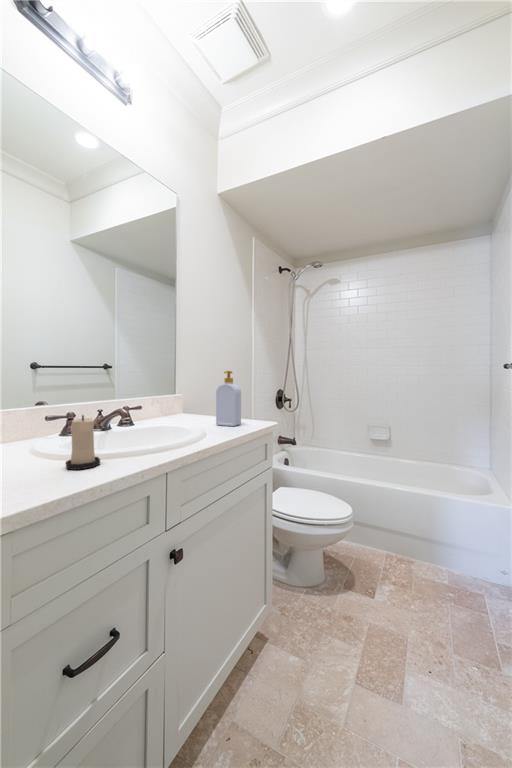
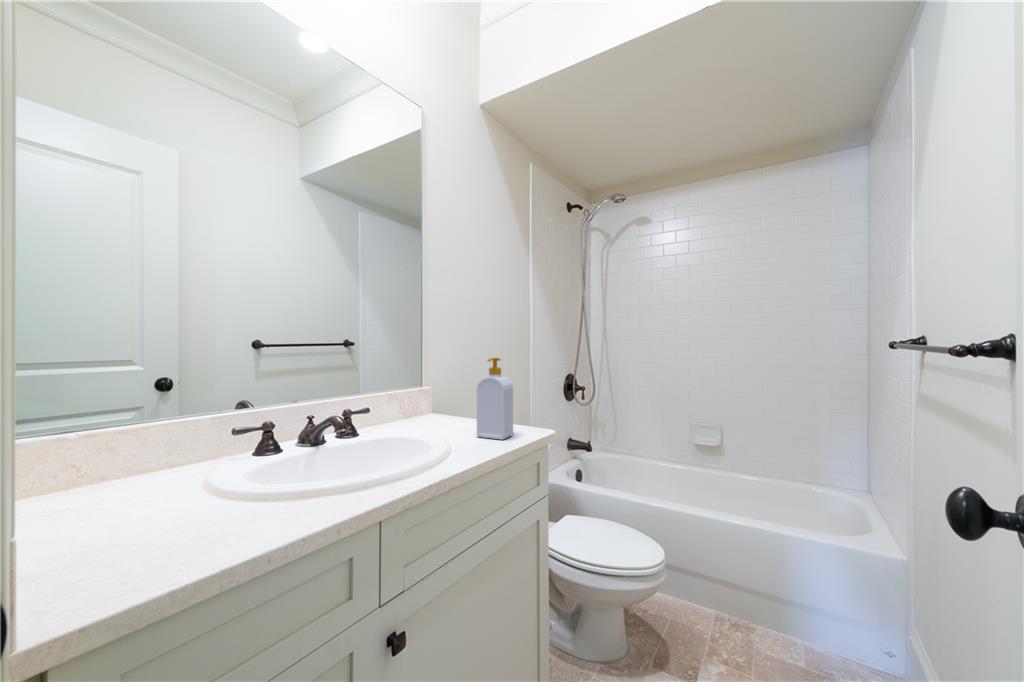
candle: present [66,415,100,470] -> none [228,449,284,542]

